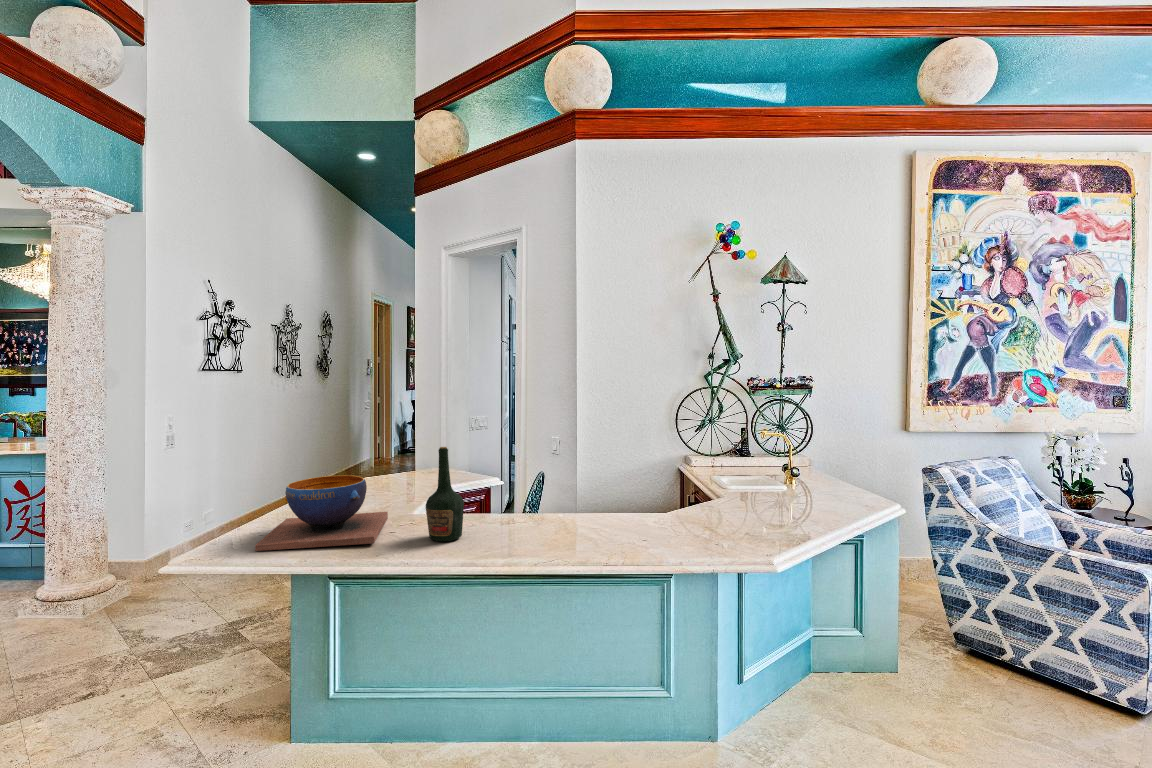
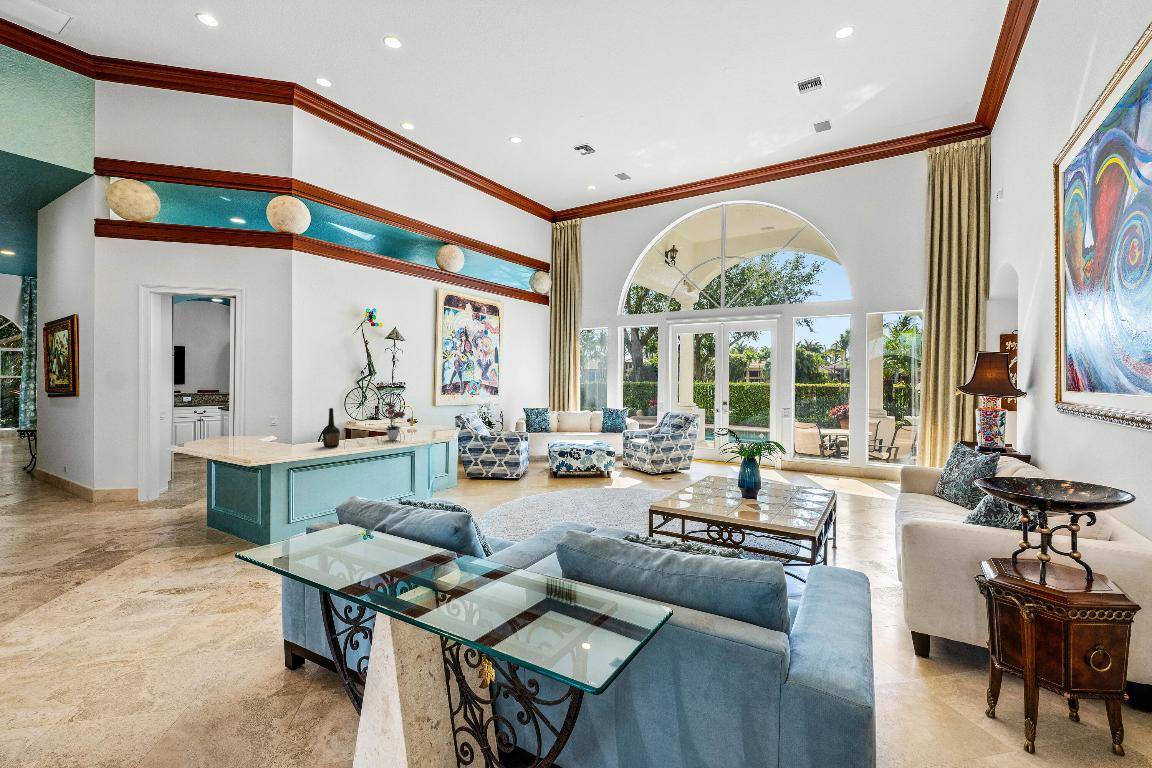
flower arrangement: none [596,430,668,535] -> present [383,402,405,440]
decorative bowl: present [255,475,388,551] -> none [234,425,312,456]

